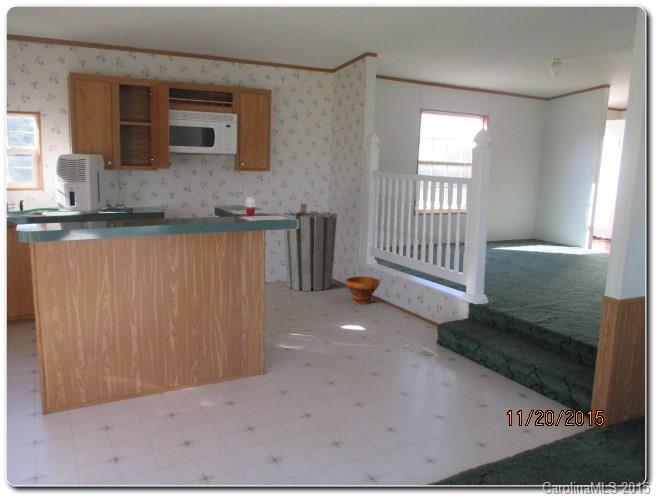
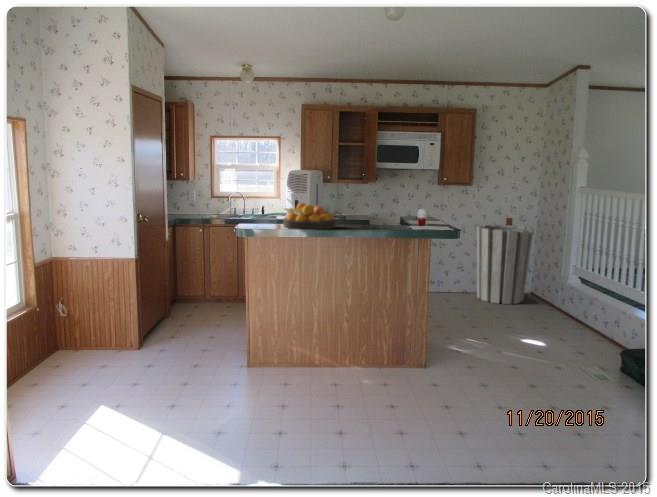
fruit bowl: none [64,191,140,226] -> present [283,203,336,229]
planter: present [345,276,380,304] -> none [533,294,573,323]

